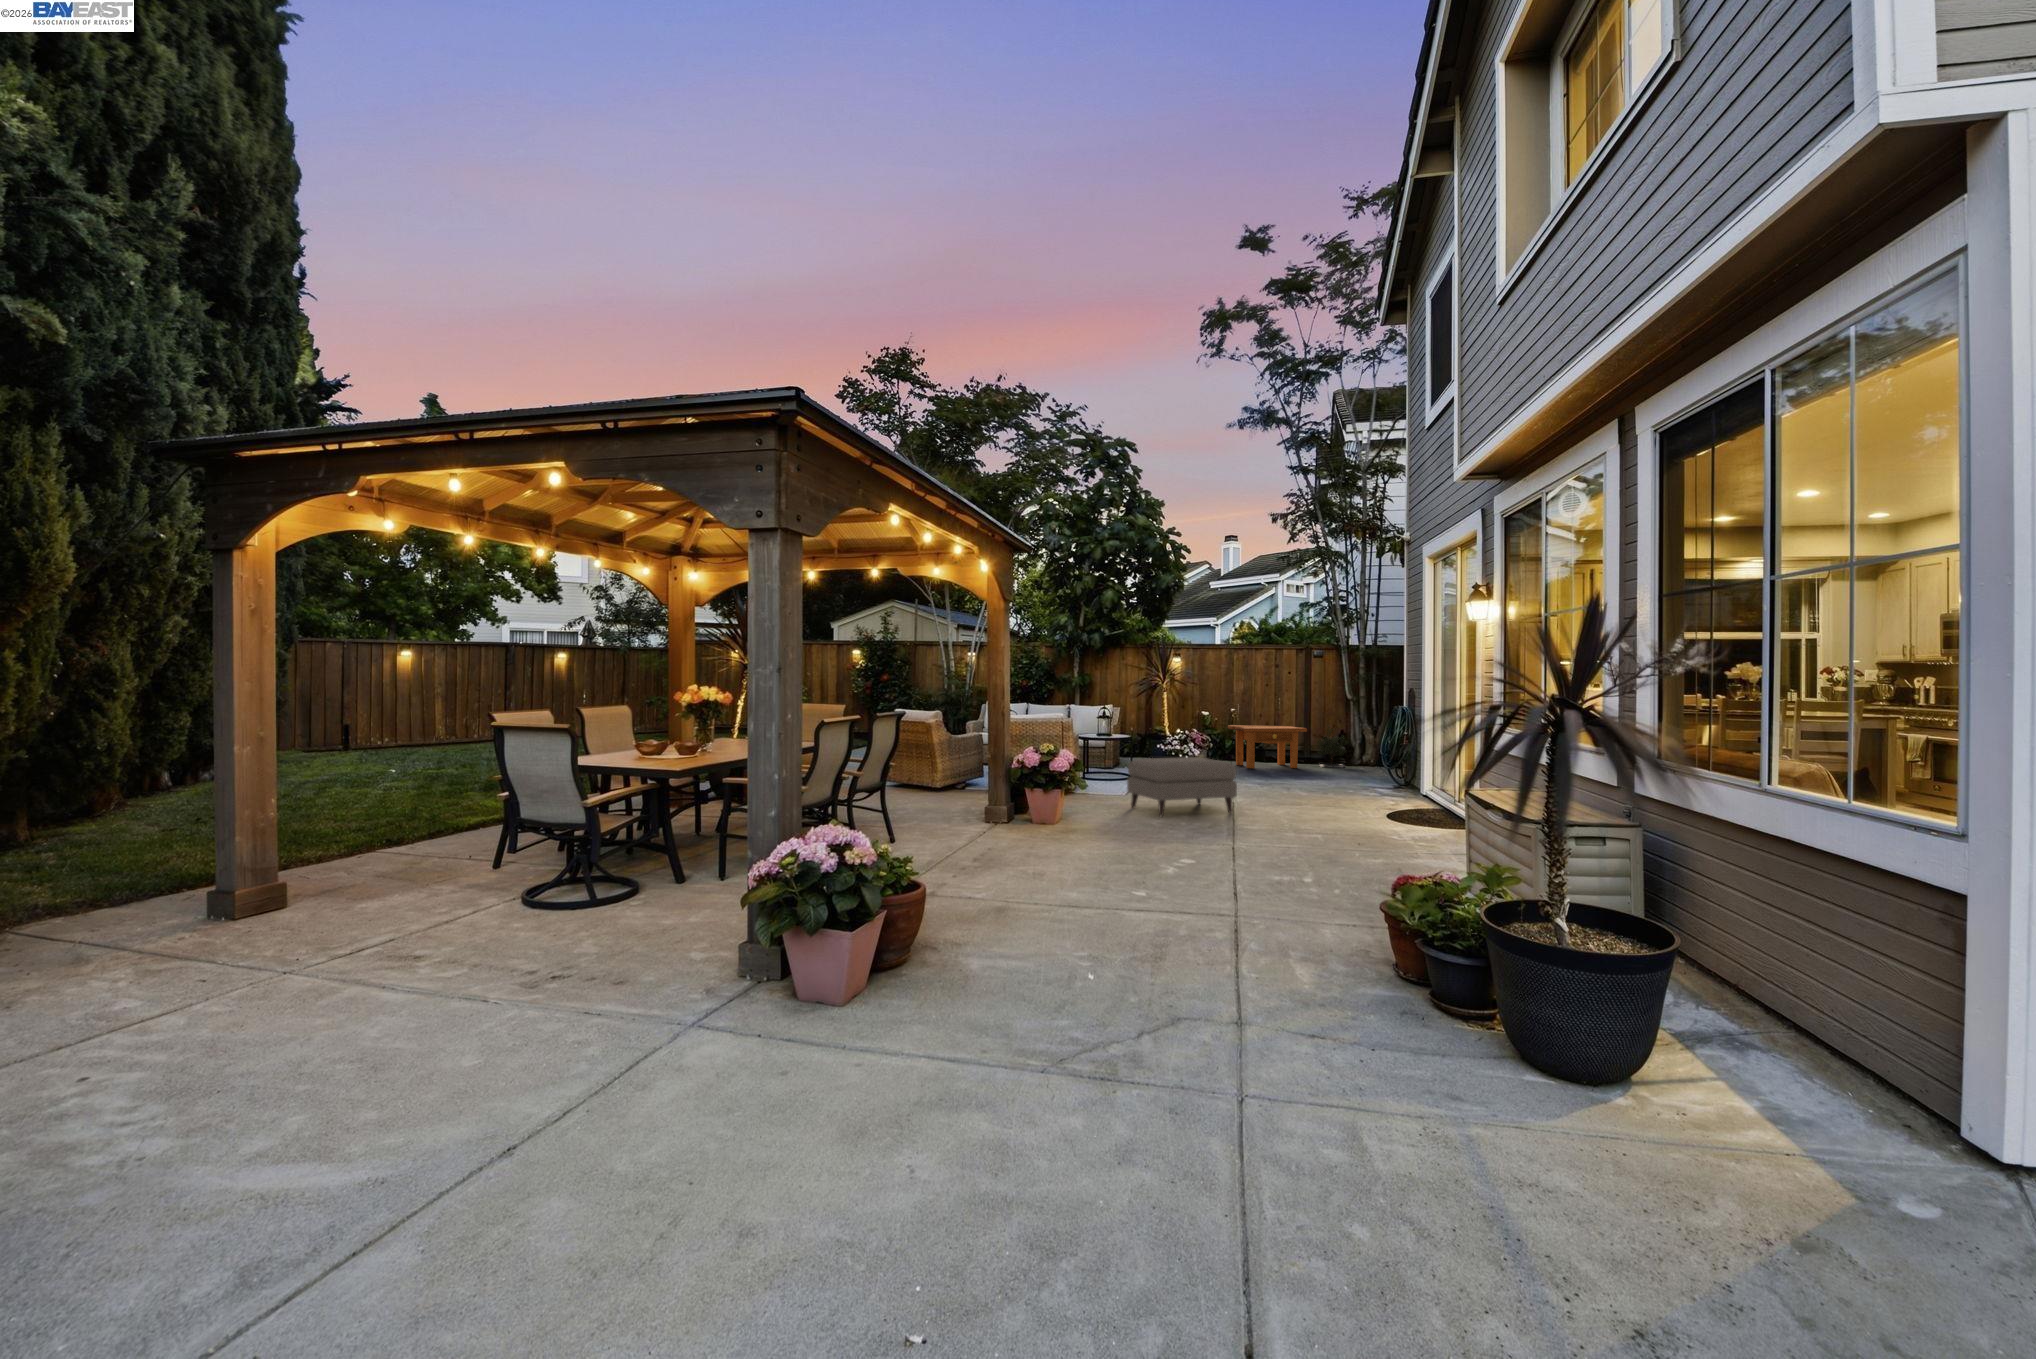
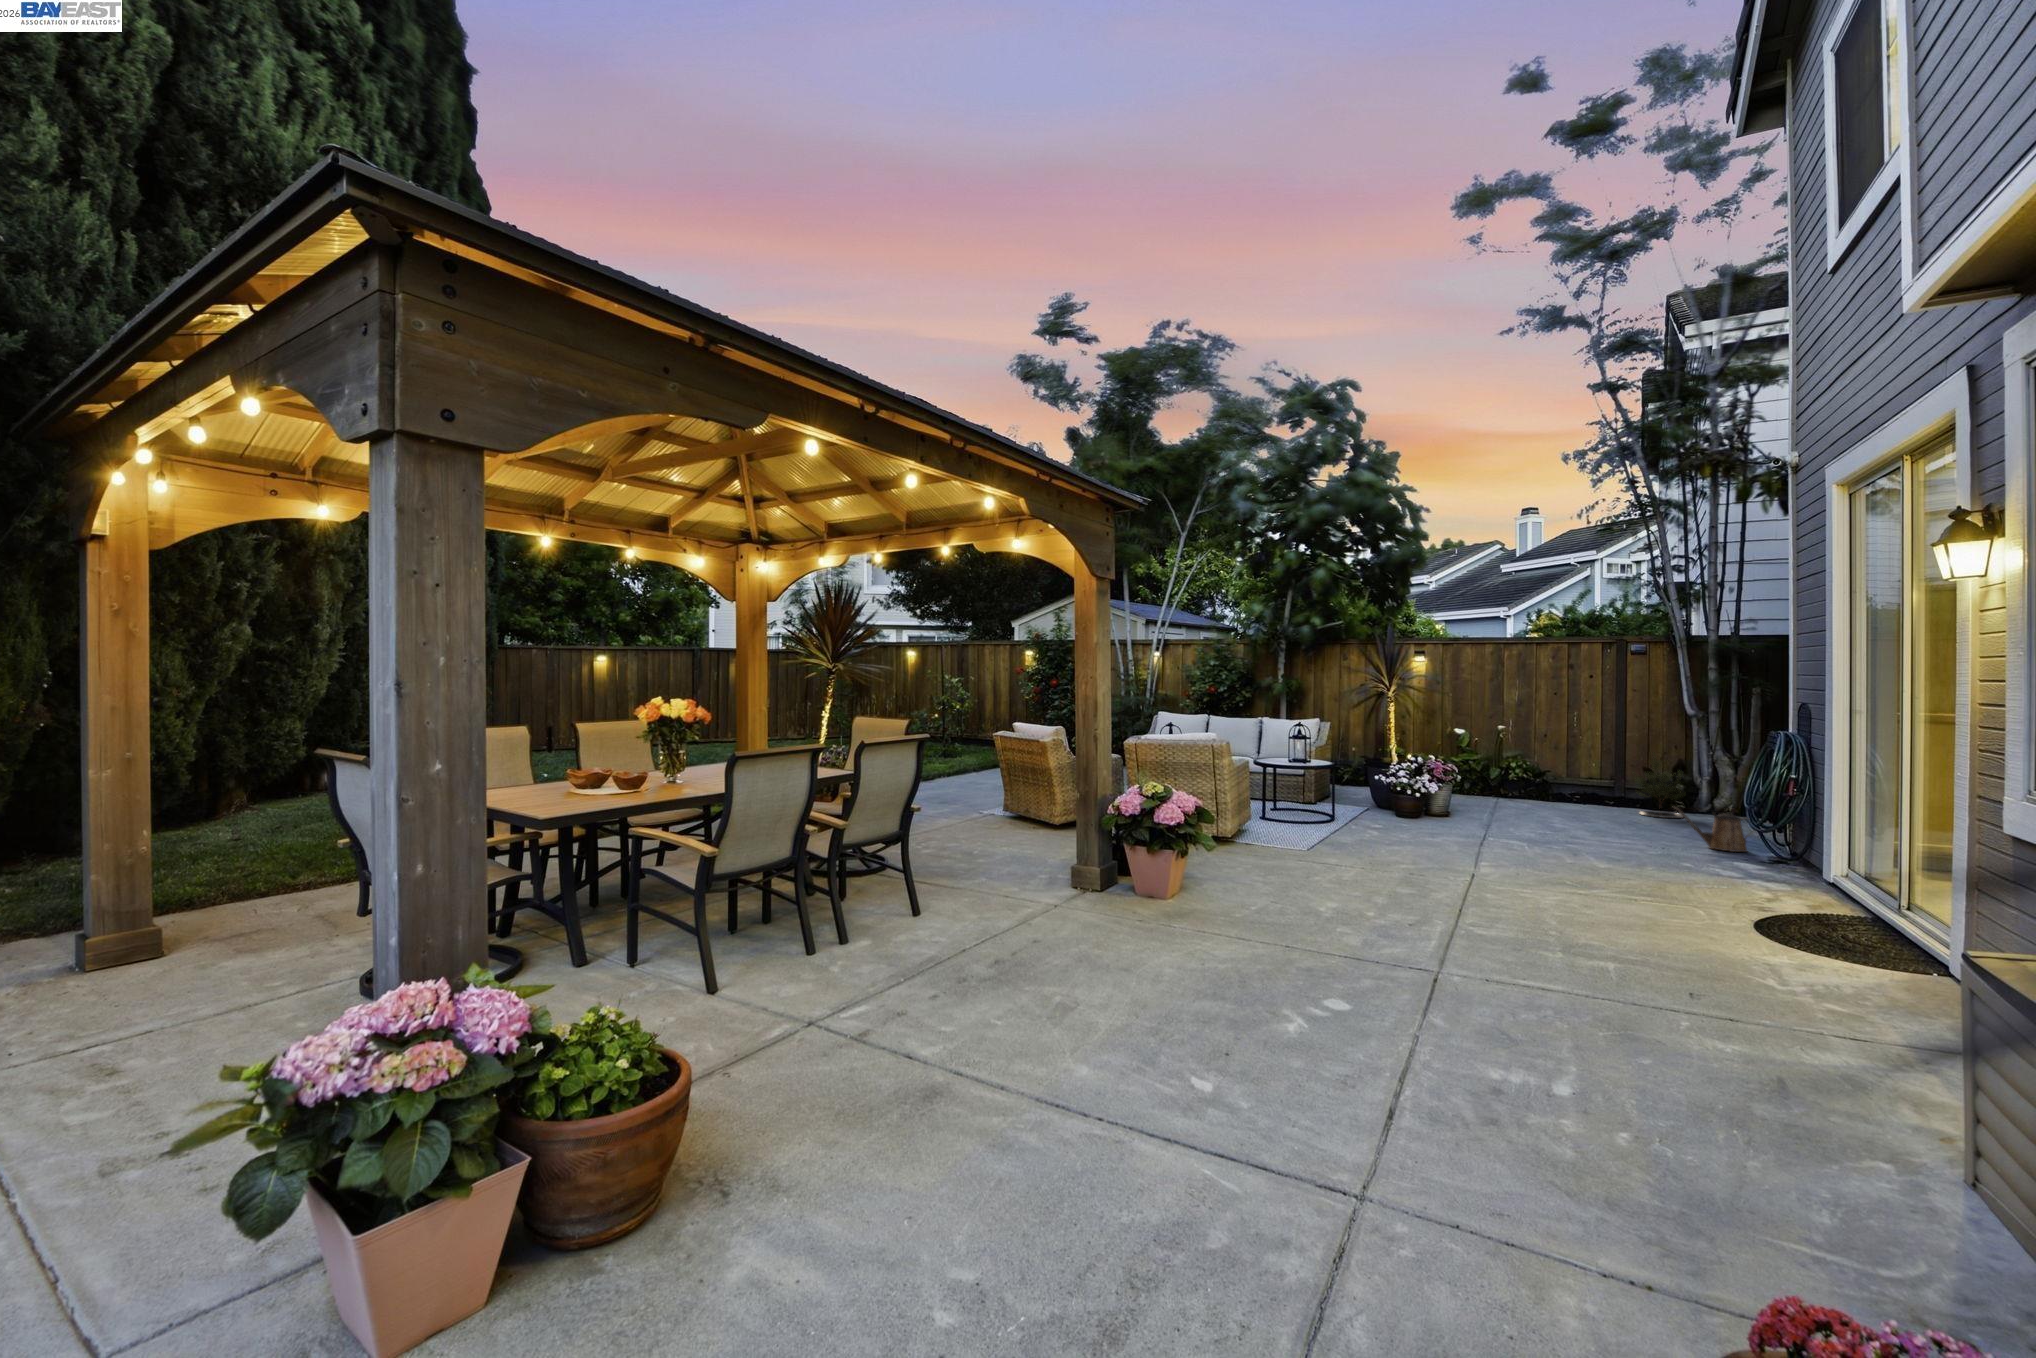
side table: present [1228,725,1307,768] -> none [1490,751,1616,816]
ottoman: present [1127,757,1237,816] -> none [1294,805,1465,895]
watering can: none [1342,757,1389,784] -> present [1674,807,1750,852]

